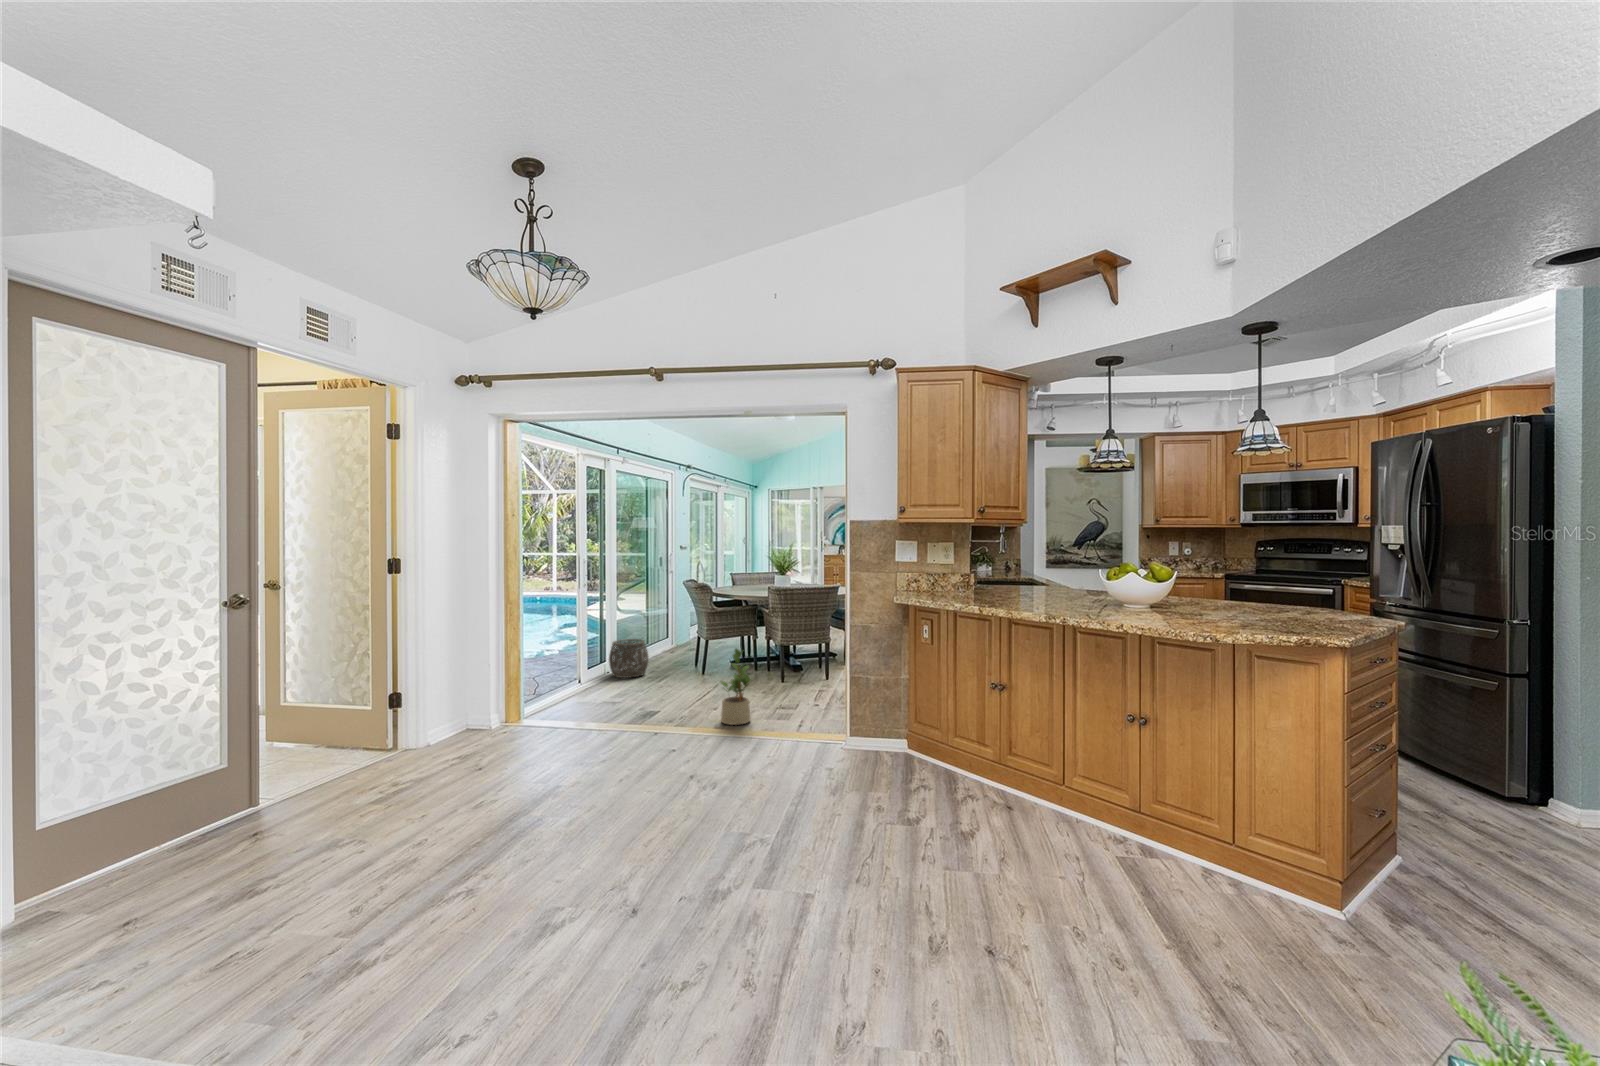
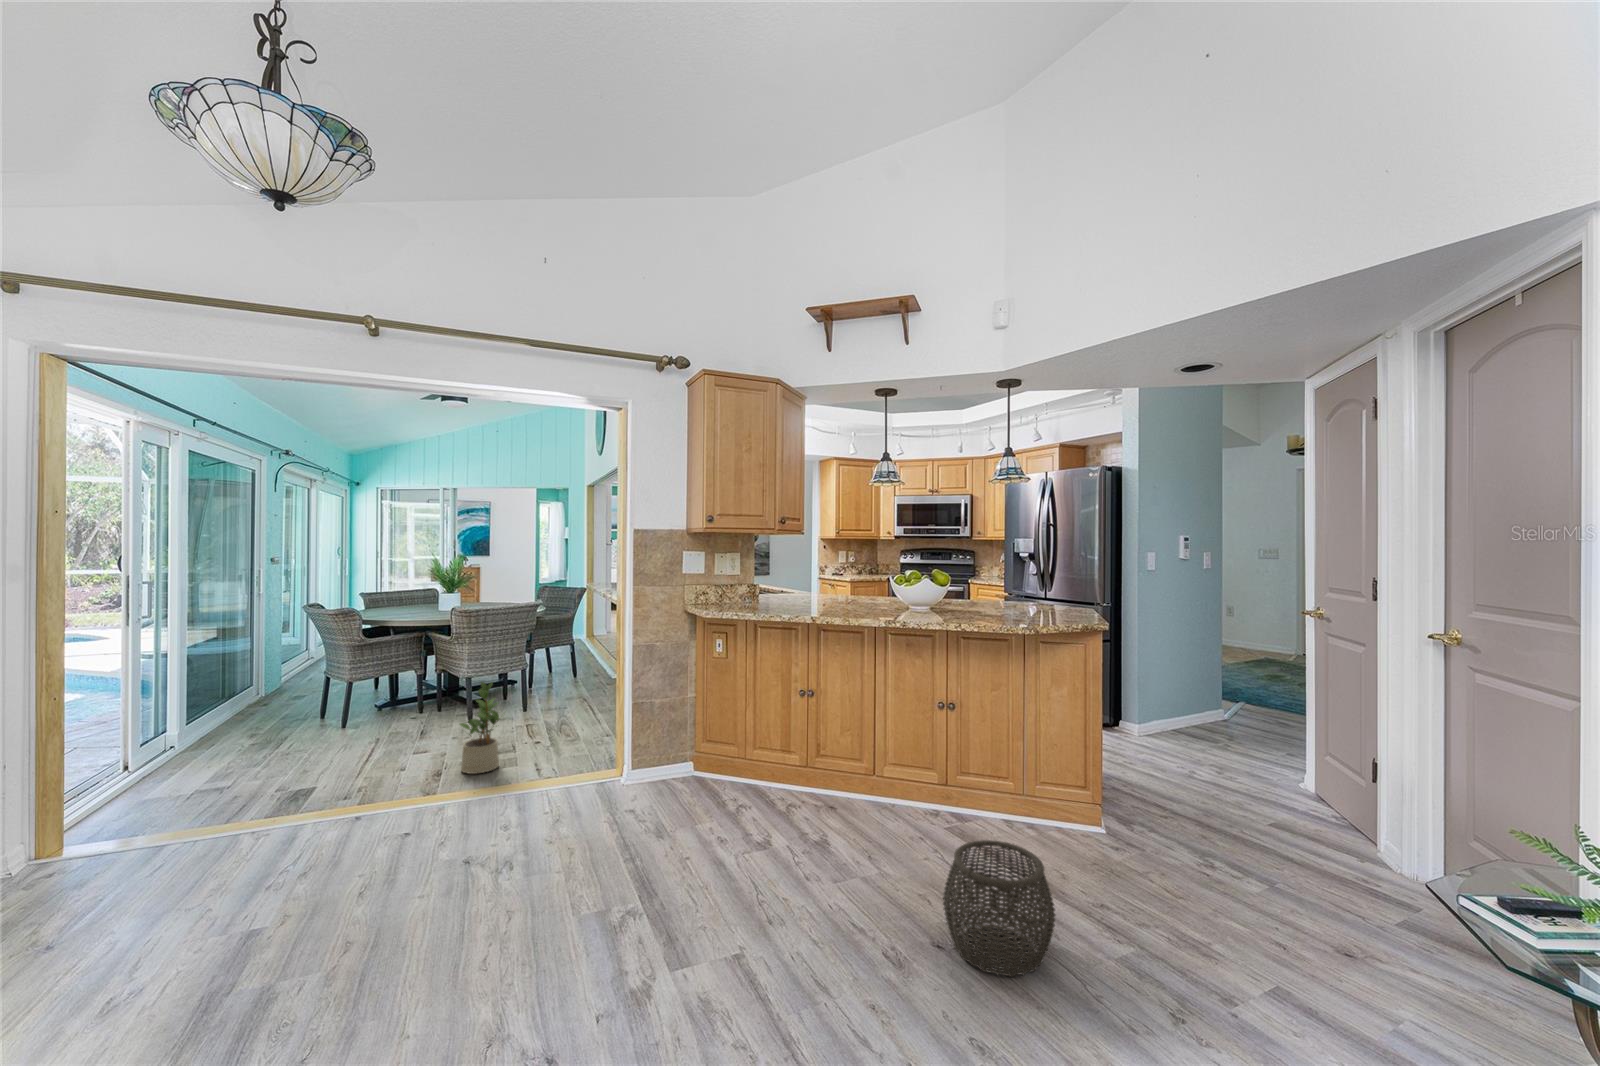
woven basket: present [609,639,649,678] -> present [943,840,1055,977]

